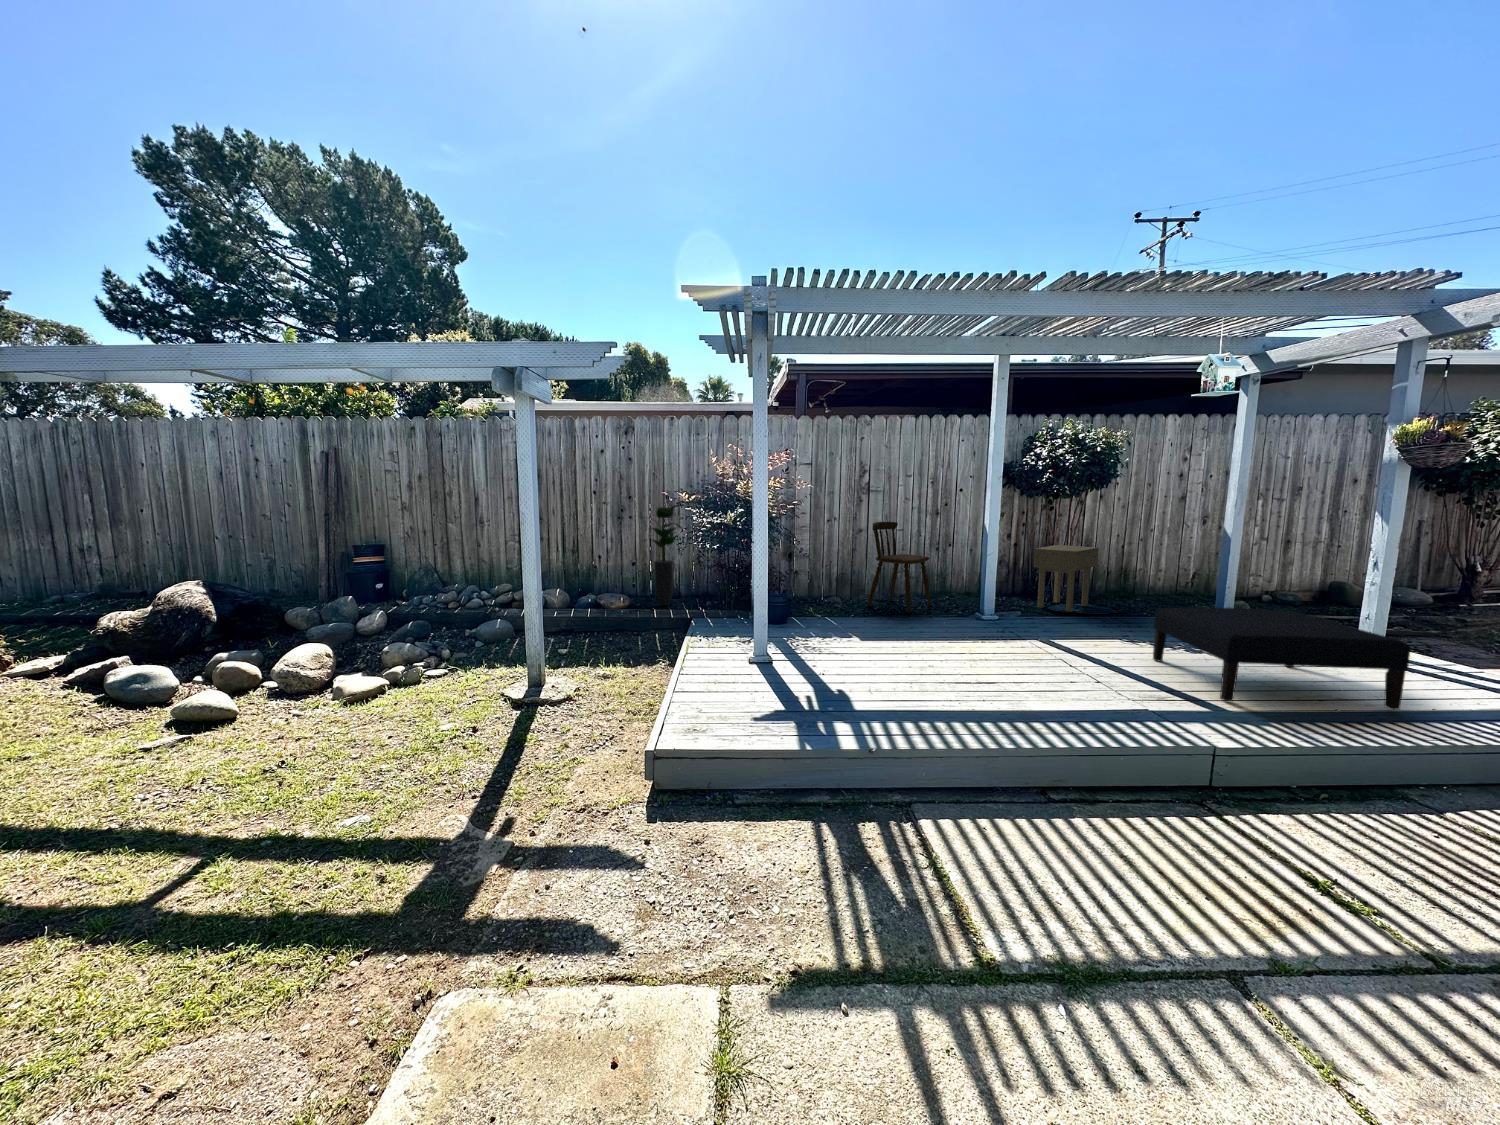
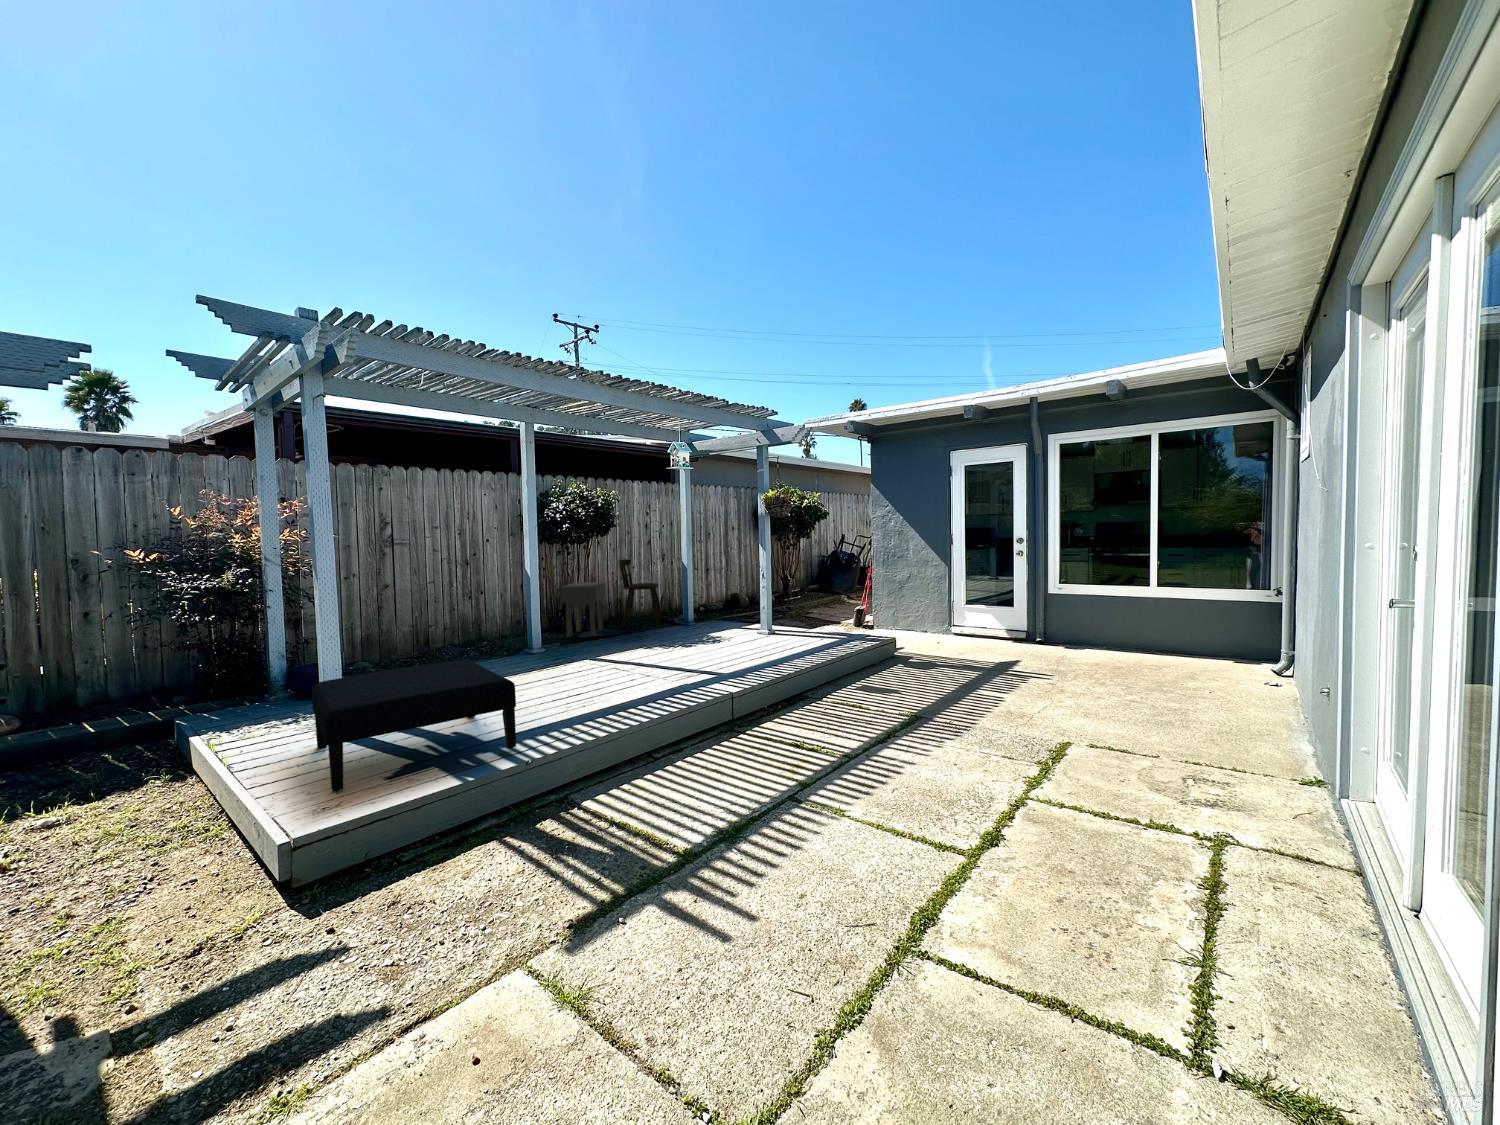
potted plant: present [651,507,683,606] -> none [28,575,122,717]
dining chair: present [867,522,931,612] -> present [619,559,662,626]
ottoman: present [1153,607,1410,710] -> present [312,660,516,792]

